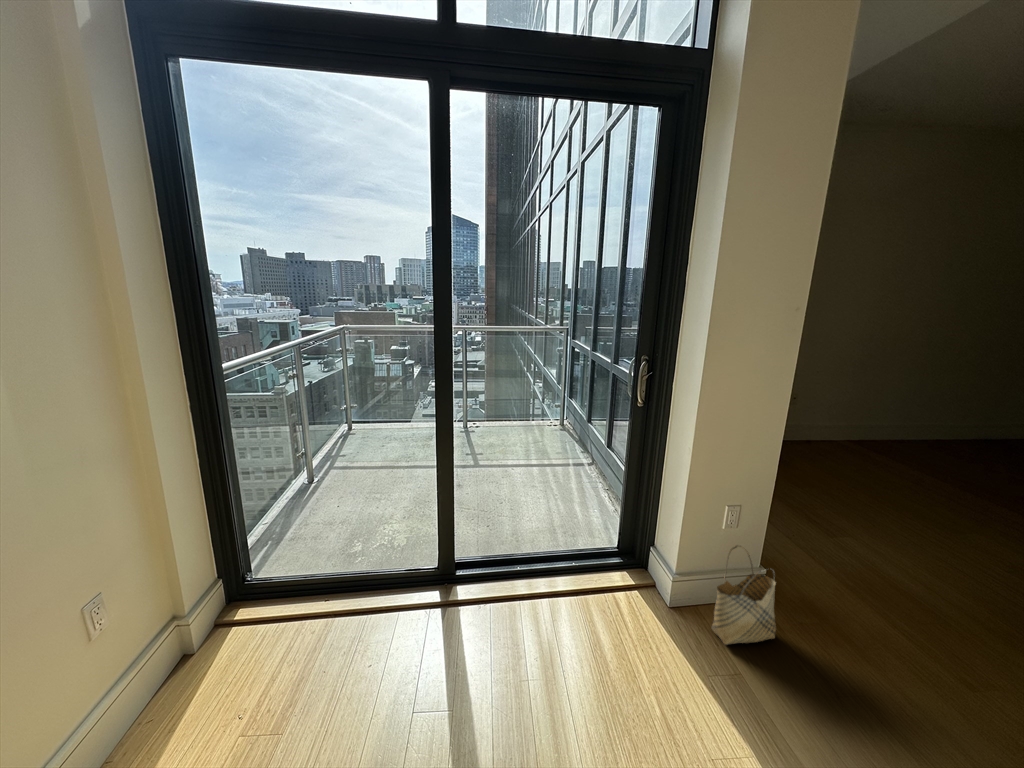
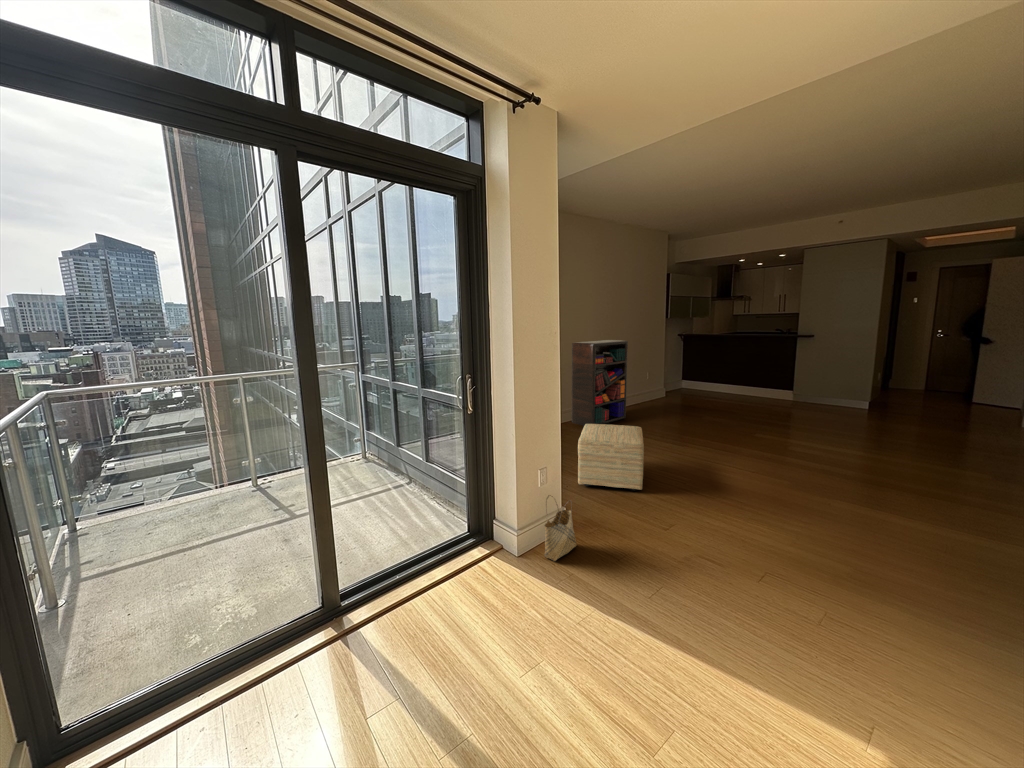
bookshelf: none [852,326,1009,457] -> present [571,340,628,426]
ottoman: none [823,451,997,594] -> present [578,424,644,491]

